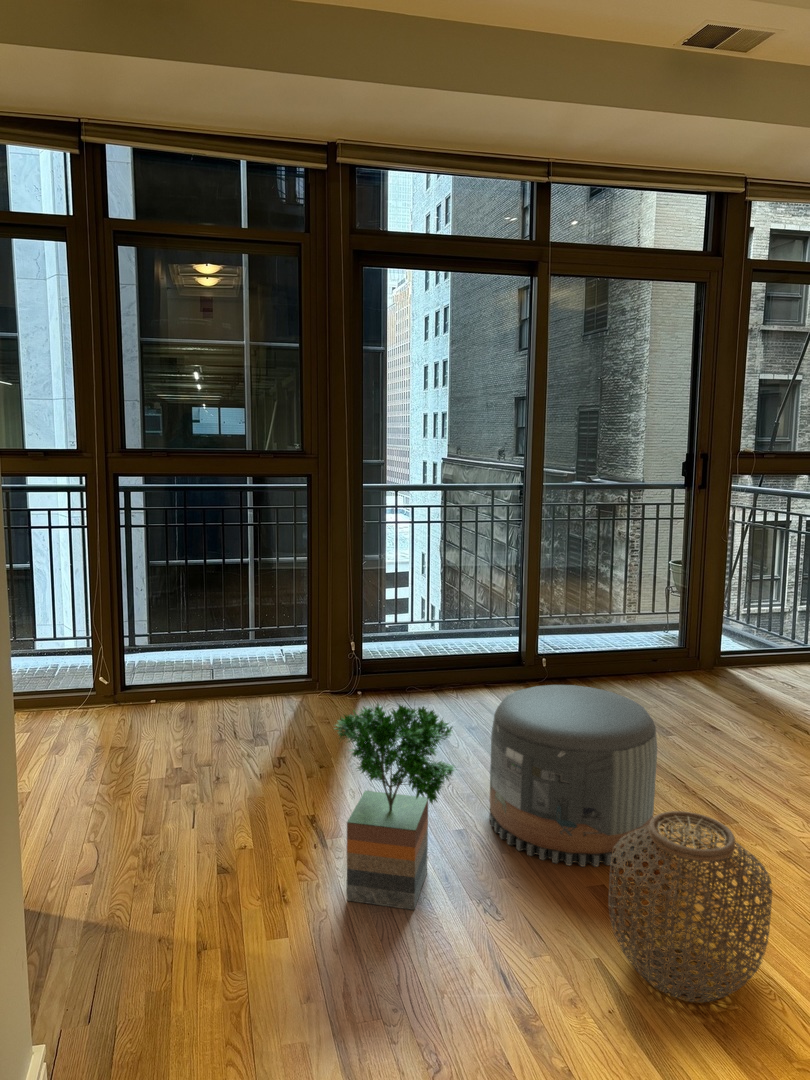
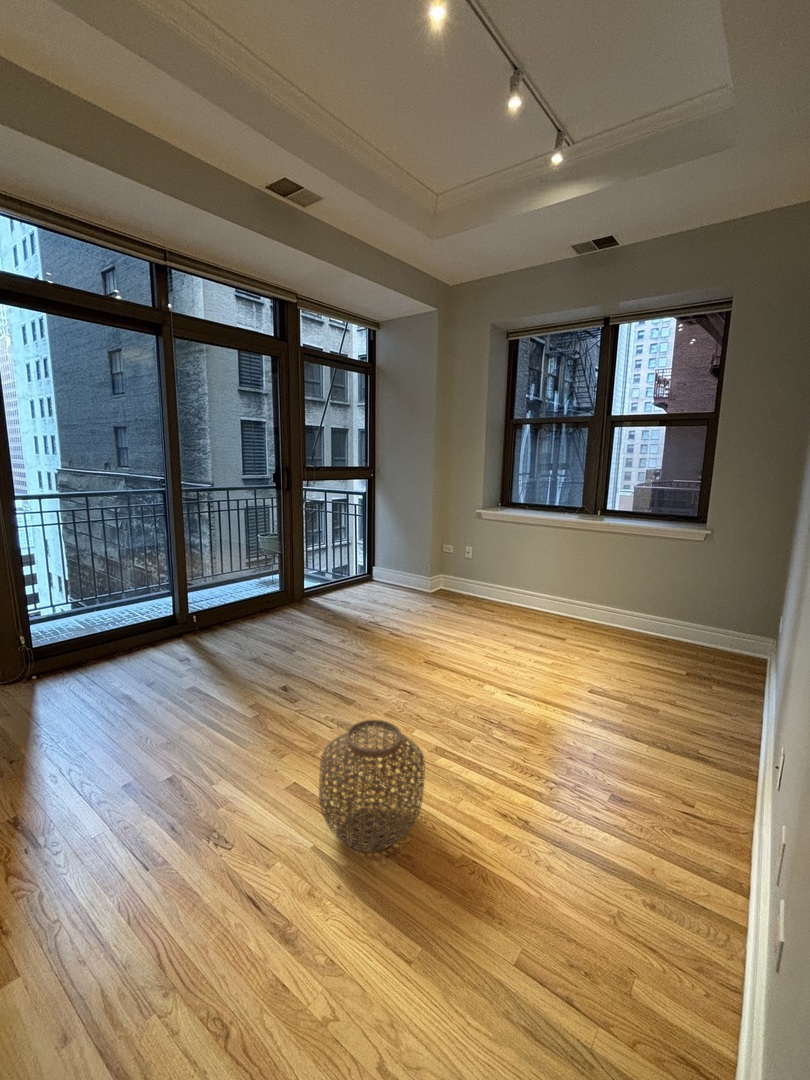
pouf: present [490,685,657,867] -> none [186,637,315,781]
potted tree: present [335,703,455,910] -> none [39,693,182,901]

